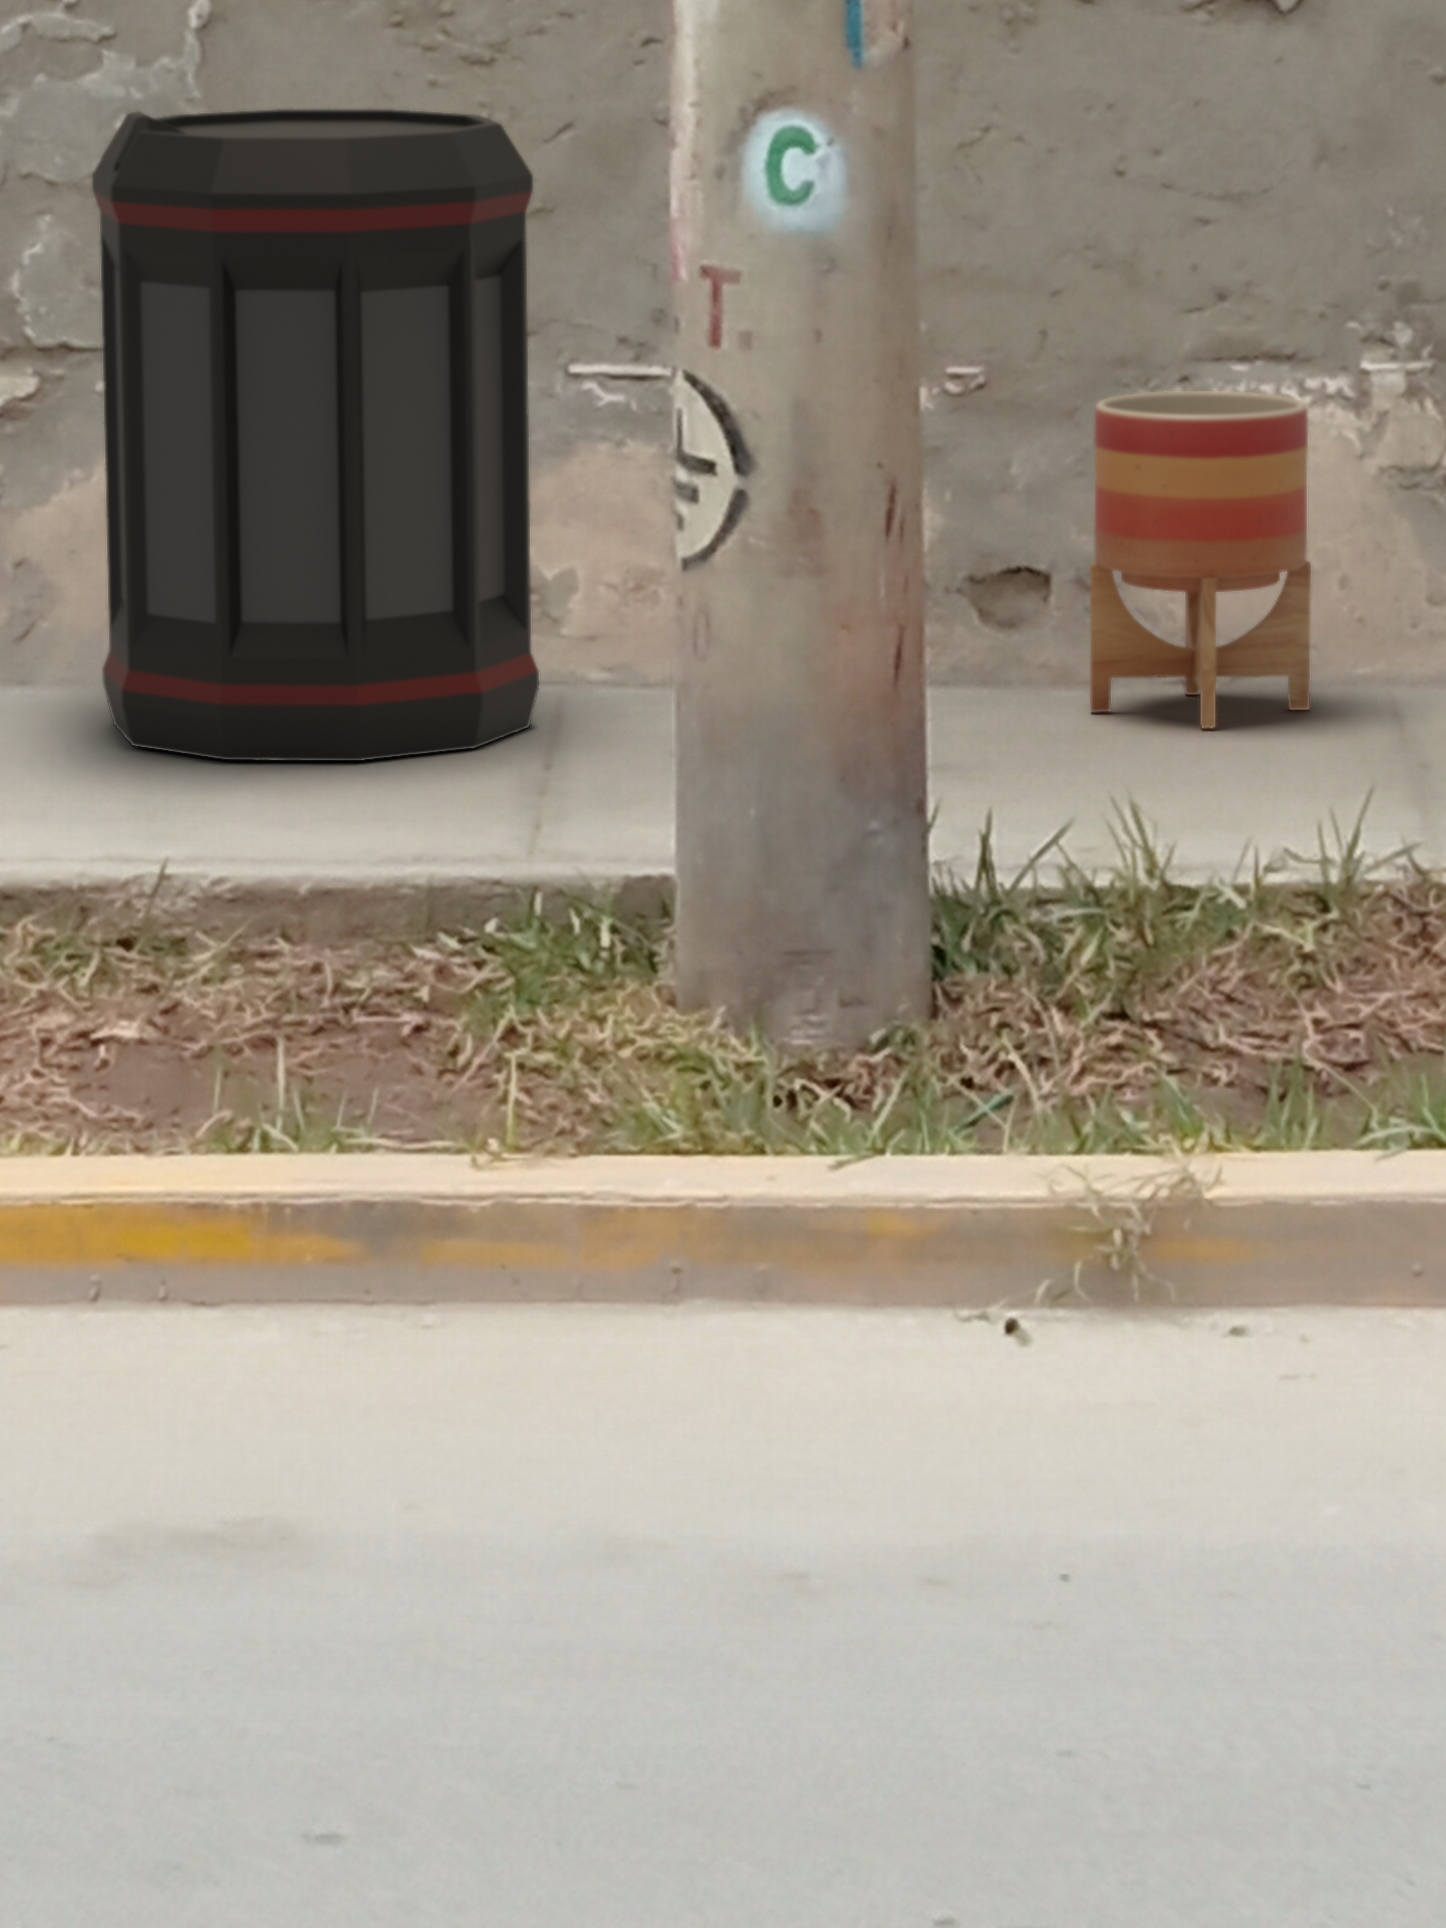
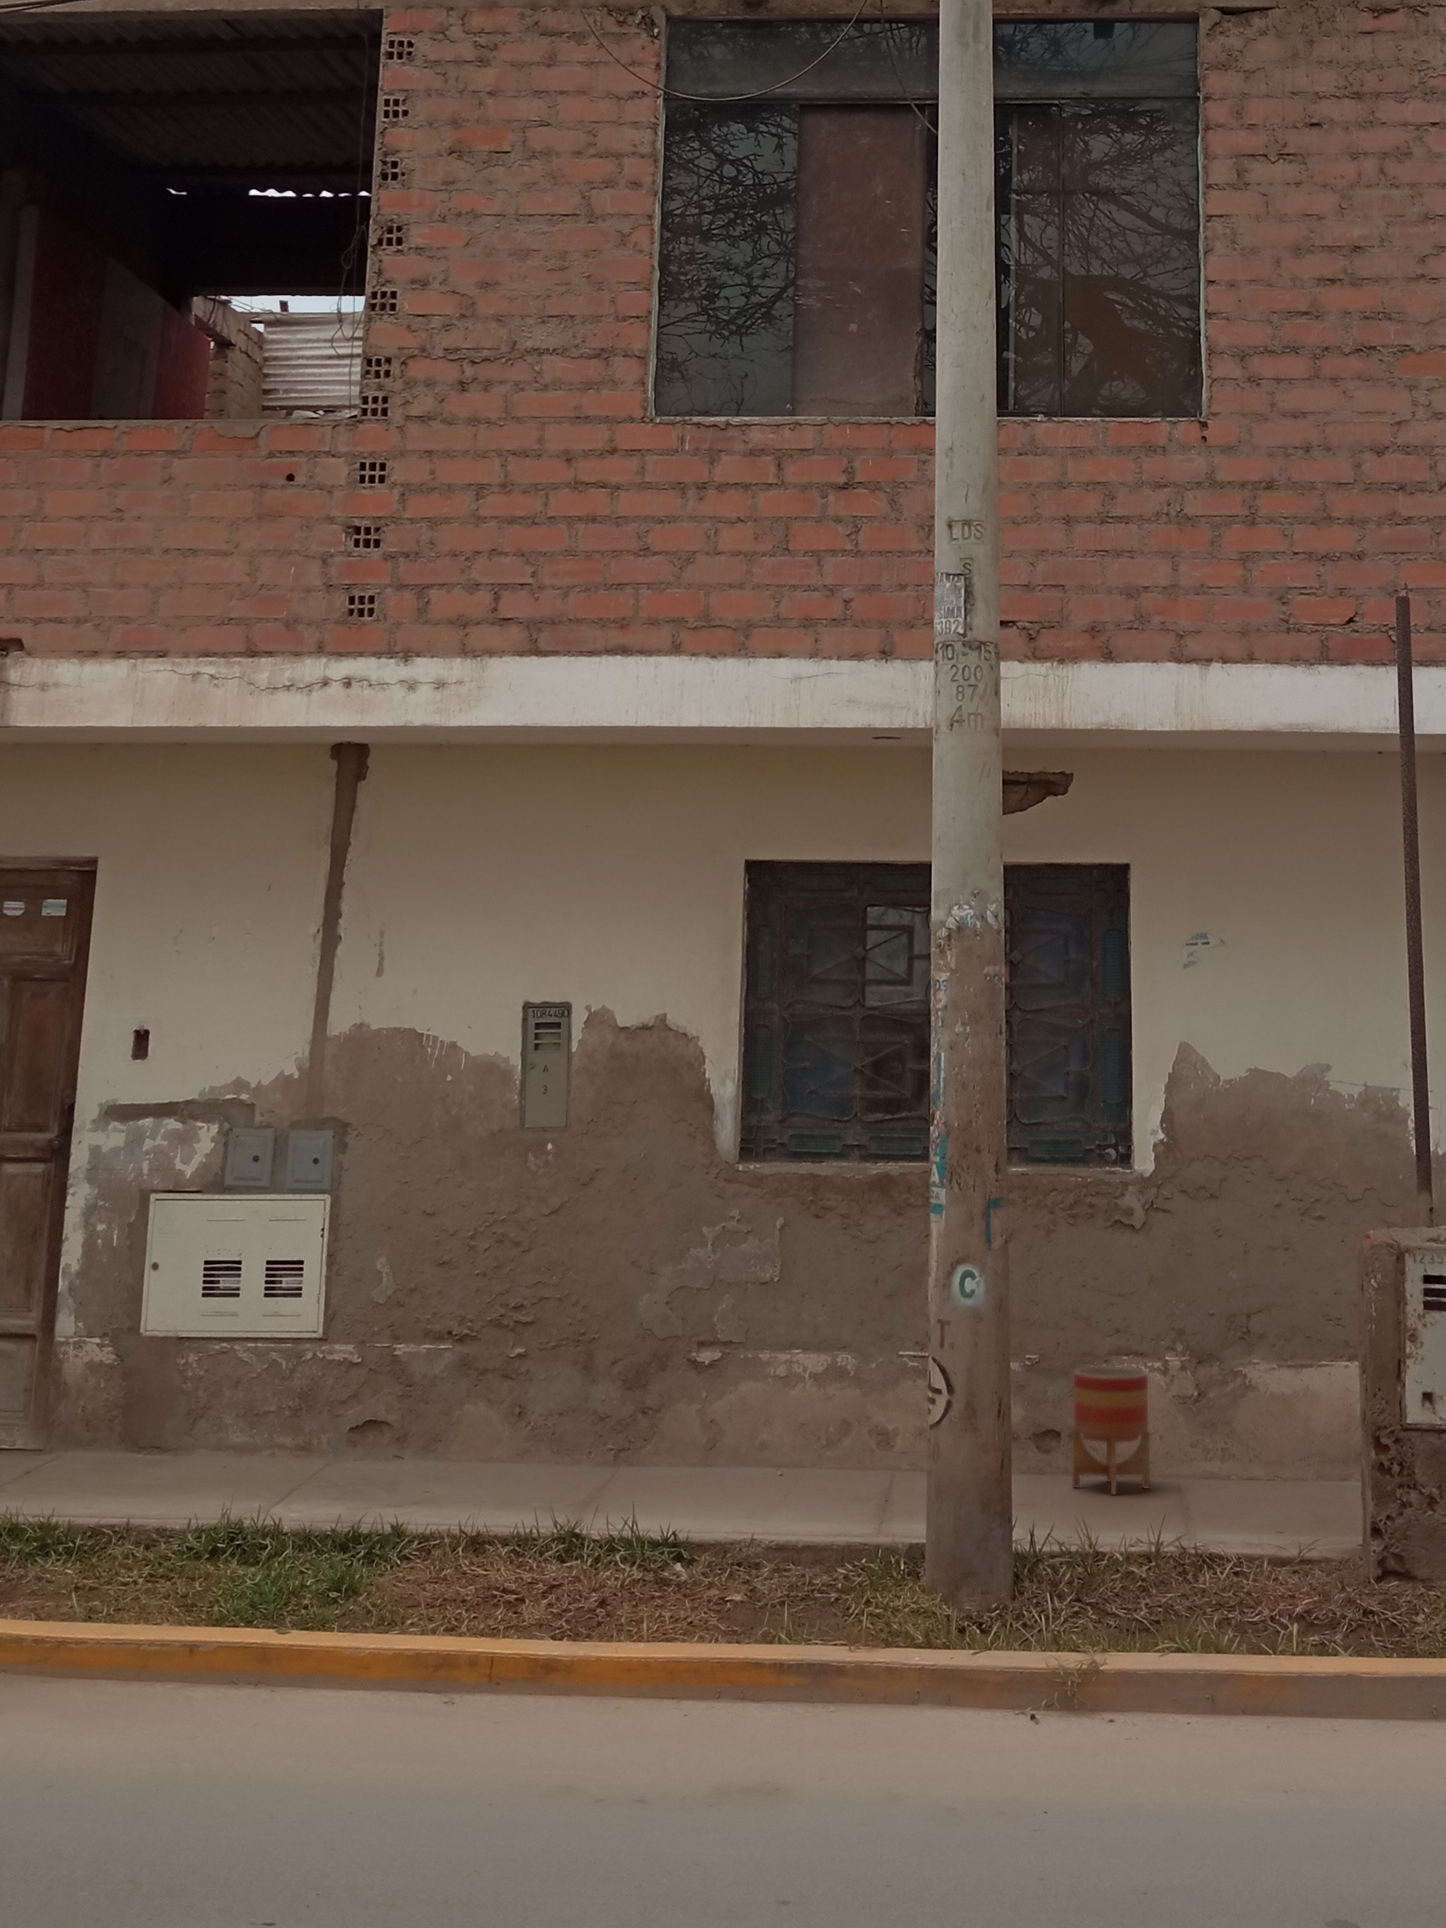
trash can: present [92,109,539,761] -> none [726,1256,882,1500]

